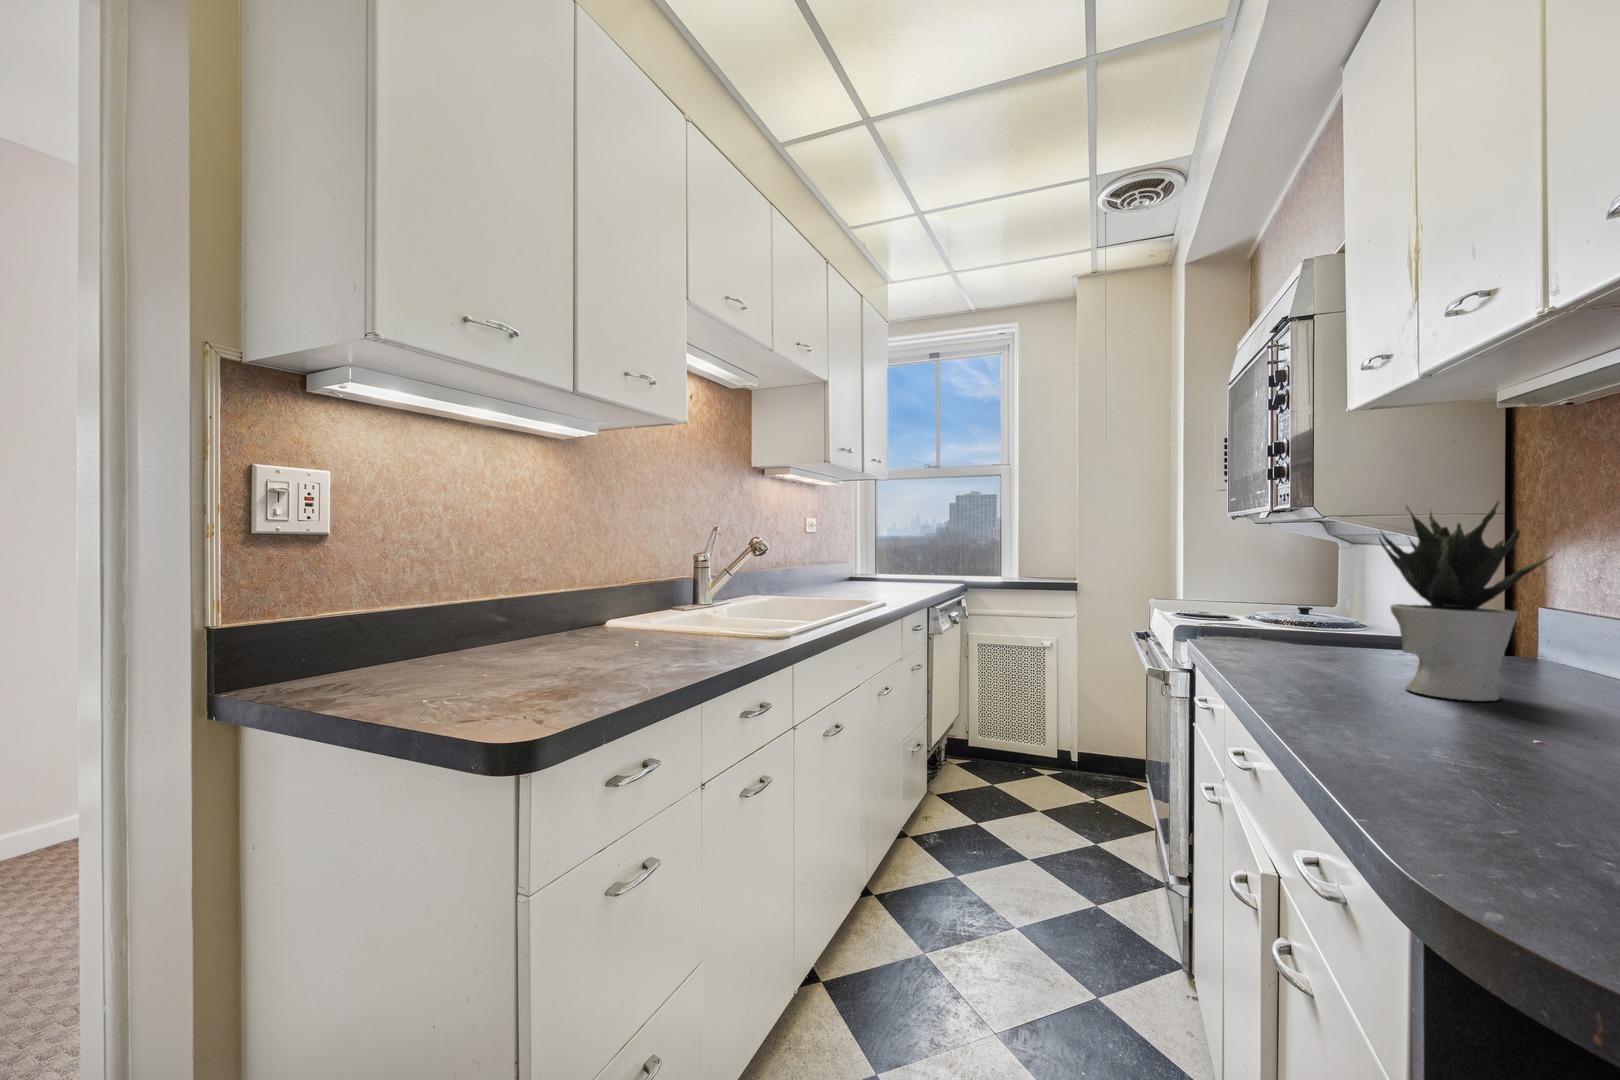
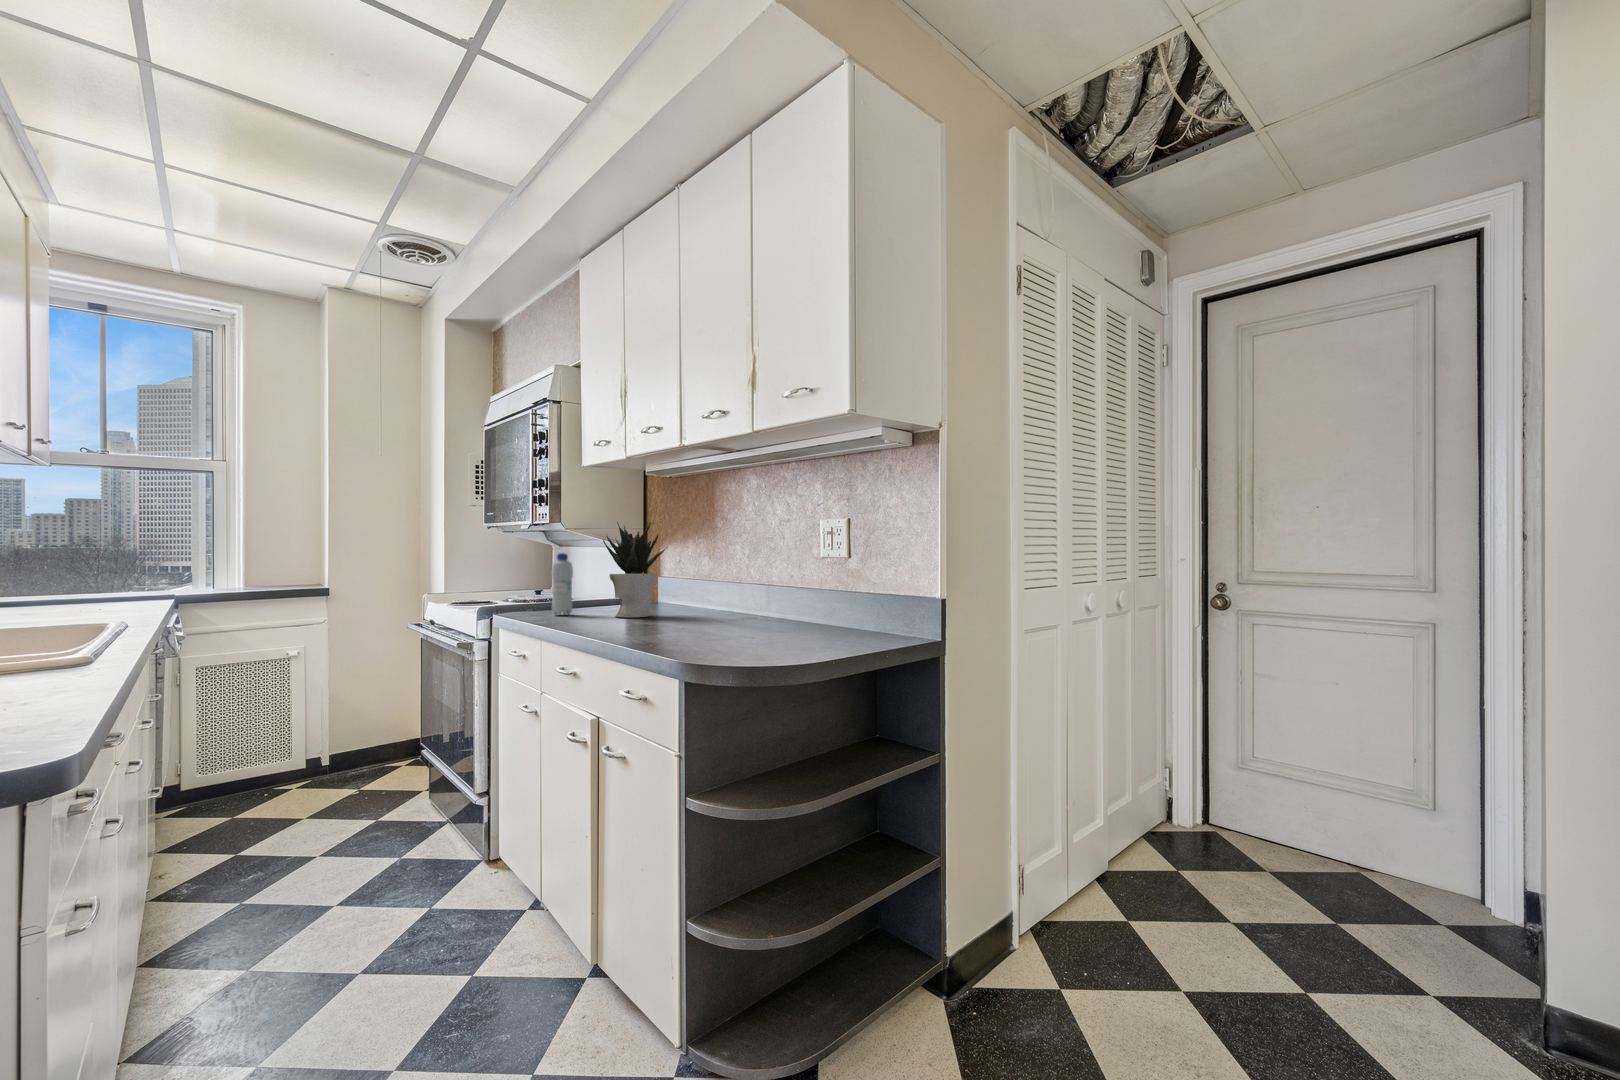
bottle: none [1277,561,1320,666] -> present [552,553,573,615]

